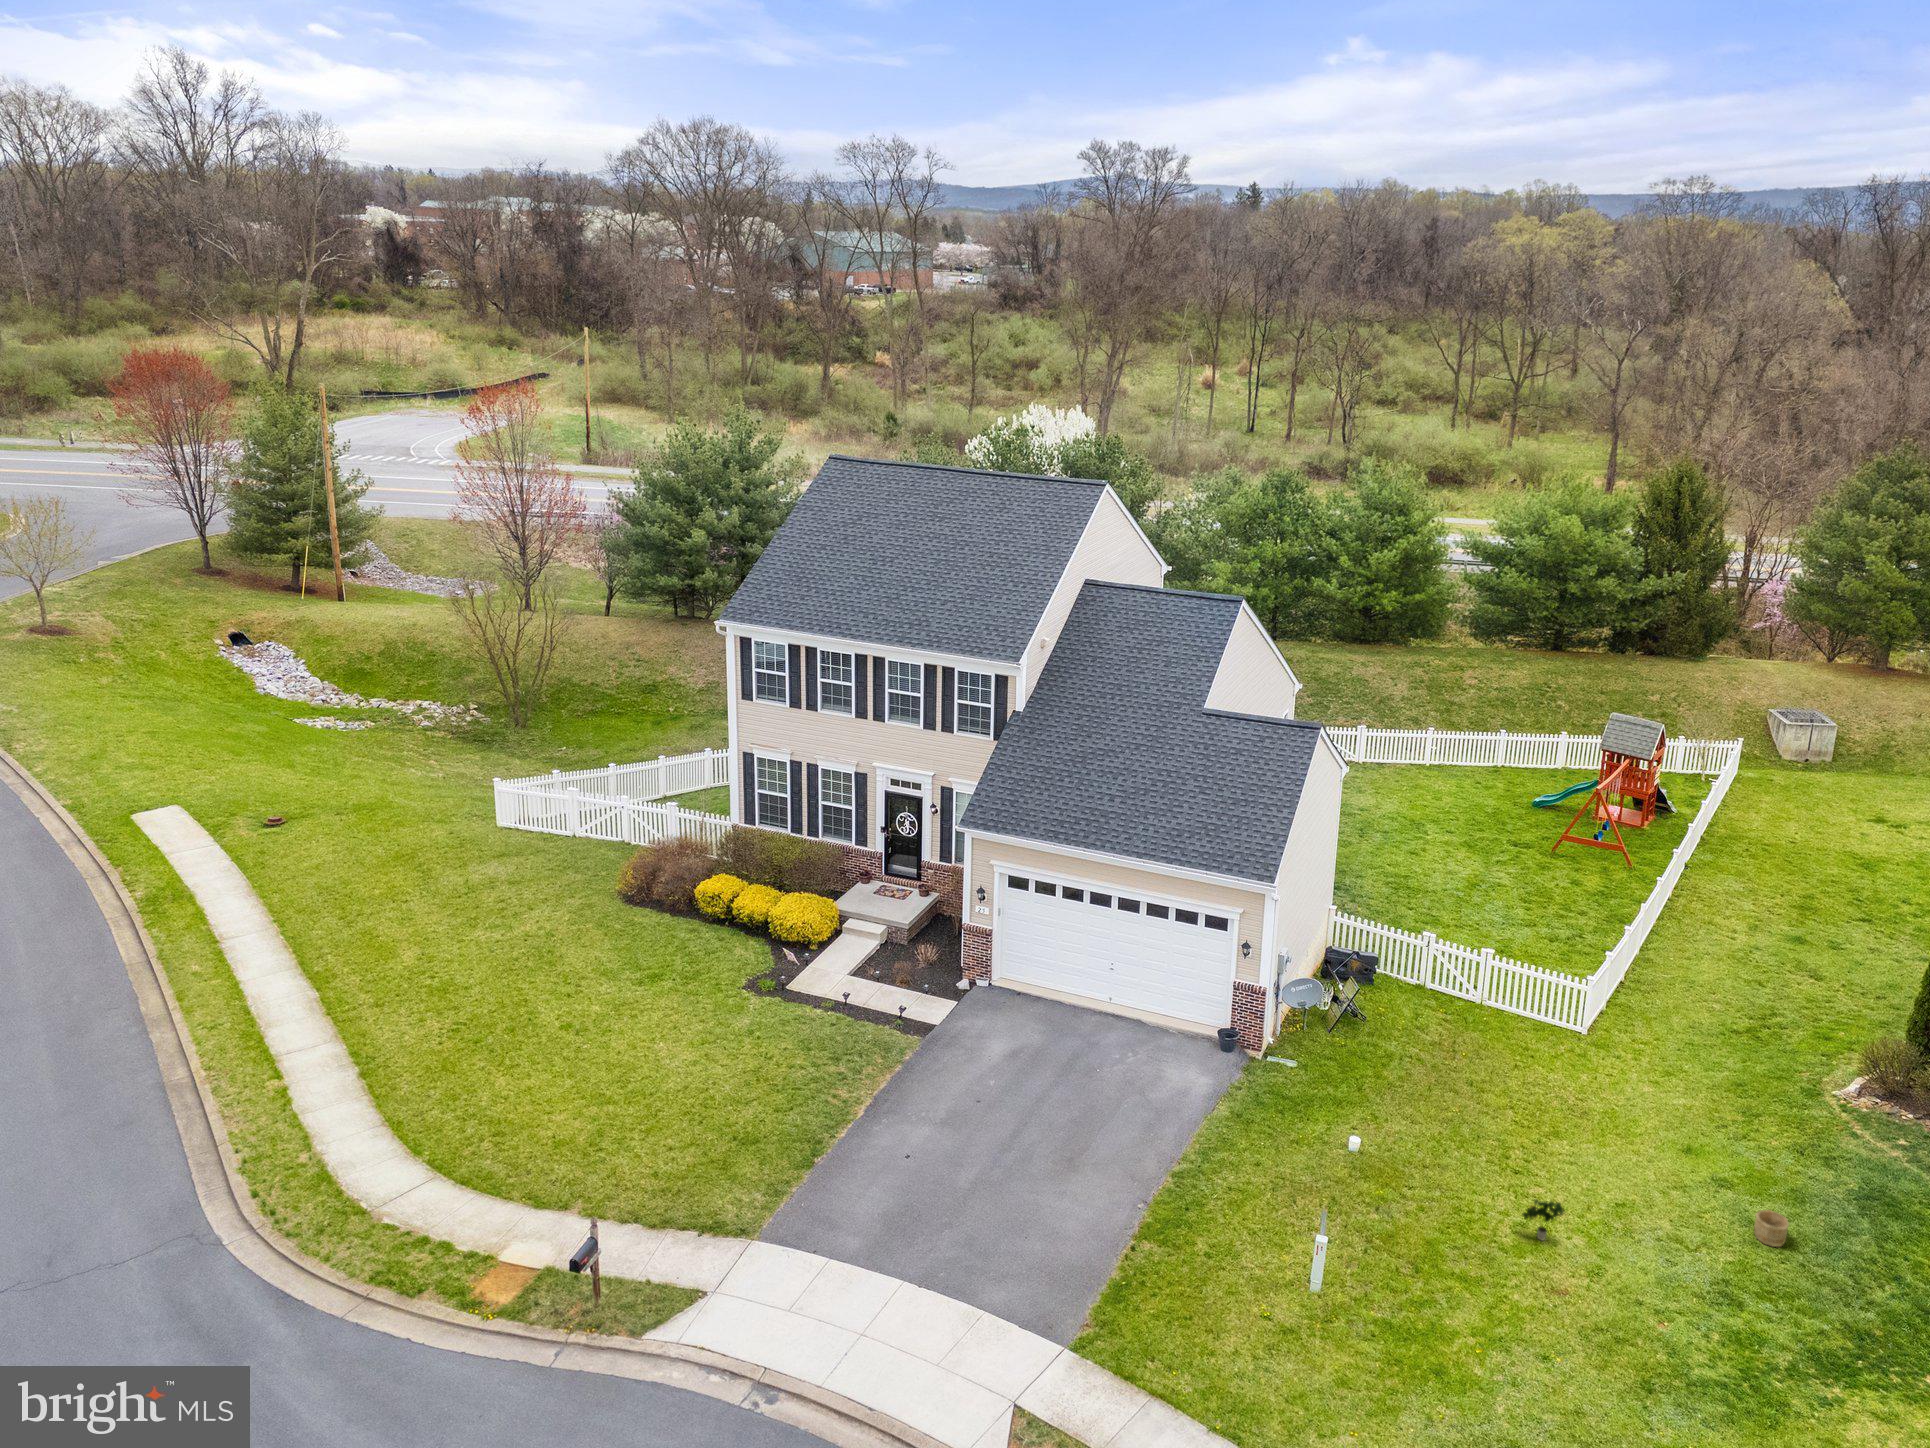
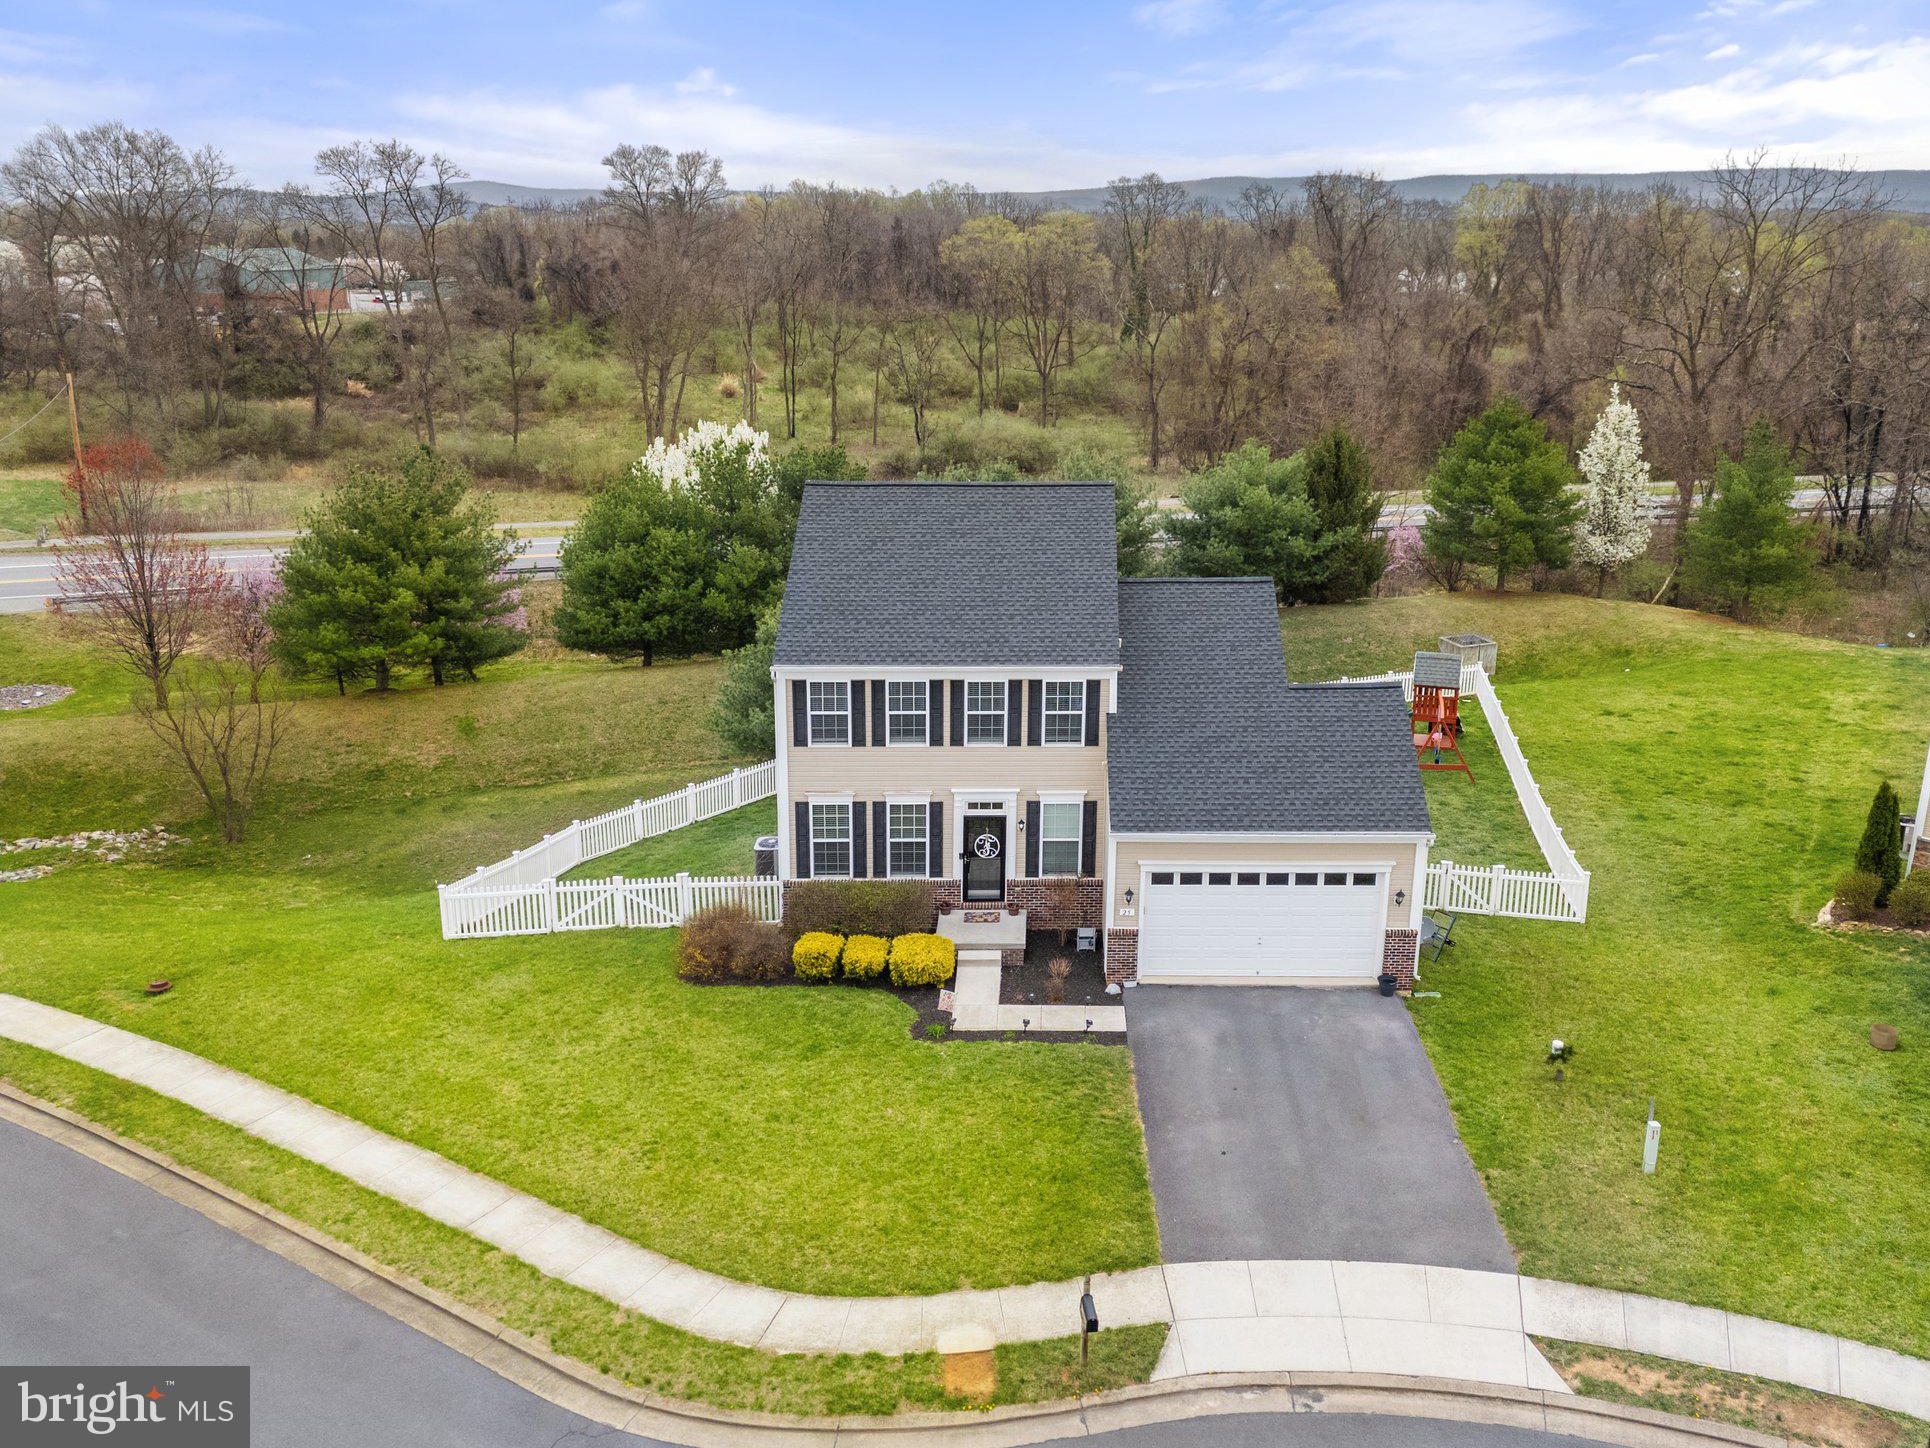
potted plant: present [1522,1200,1564,1240] -> present [1544,1046,1577,1080]

